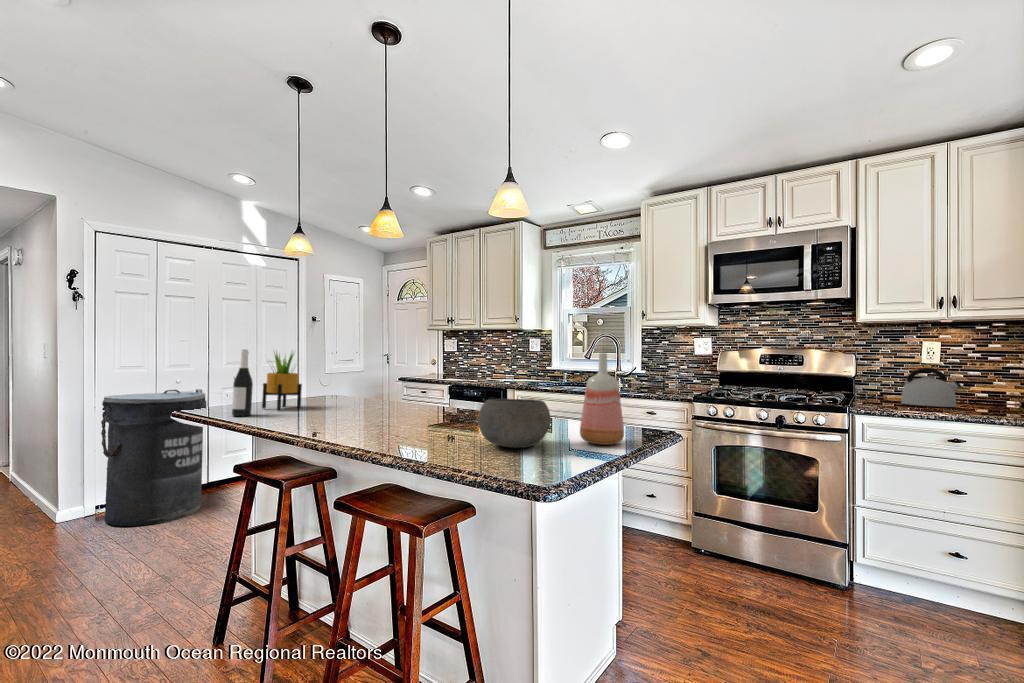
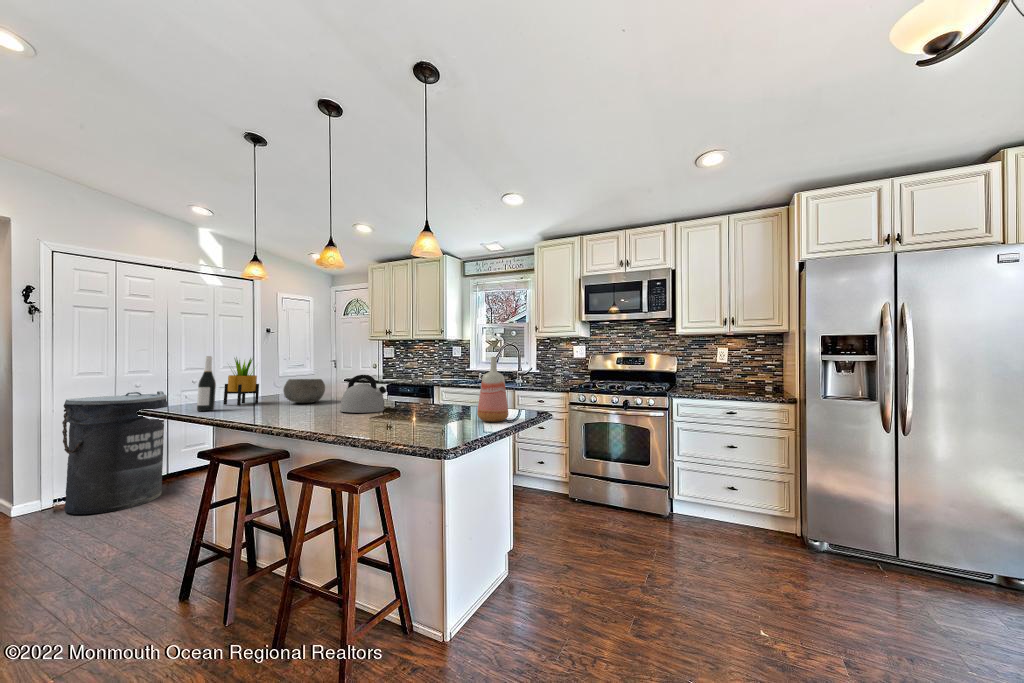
kettle: present [901,368,961,407] -> present [340,375,386,413]
bowl: present [478,399,551,448] -> present [283,379,325,403]

